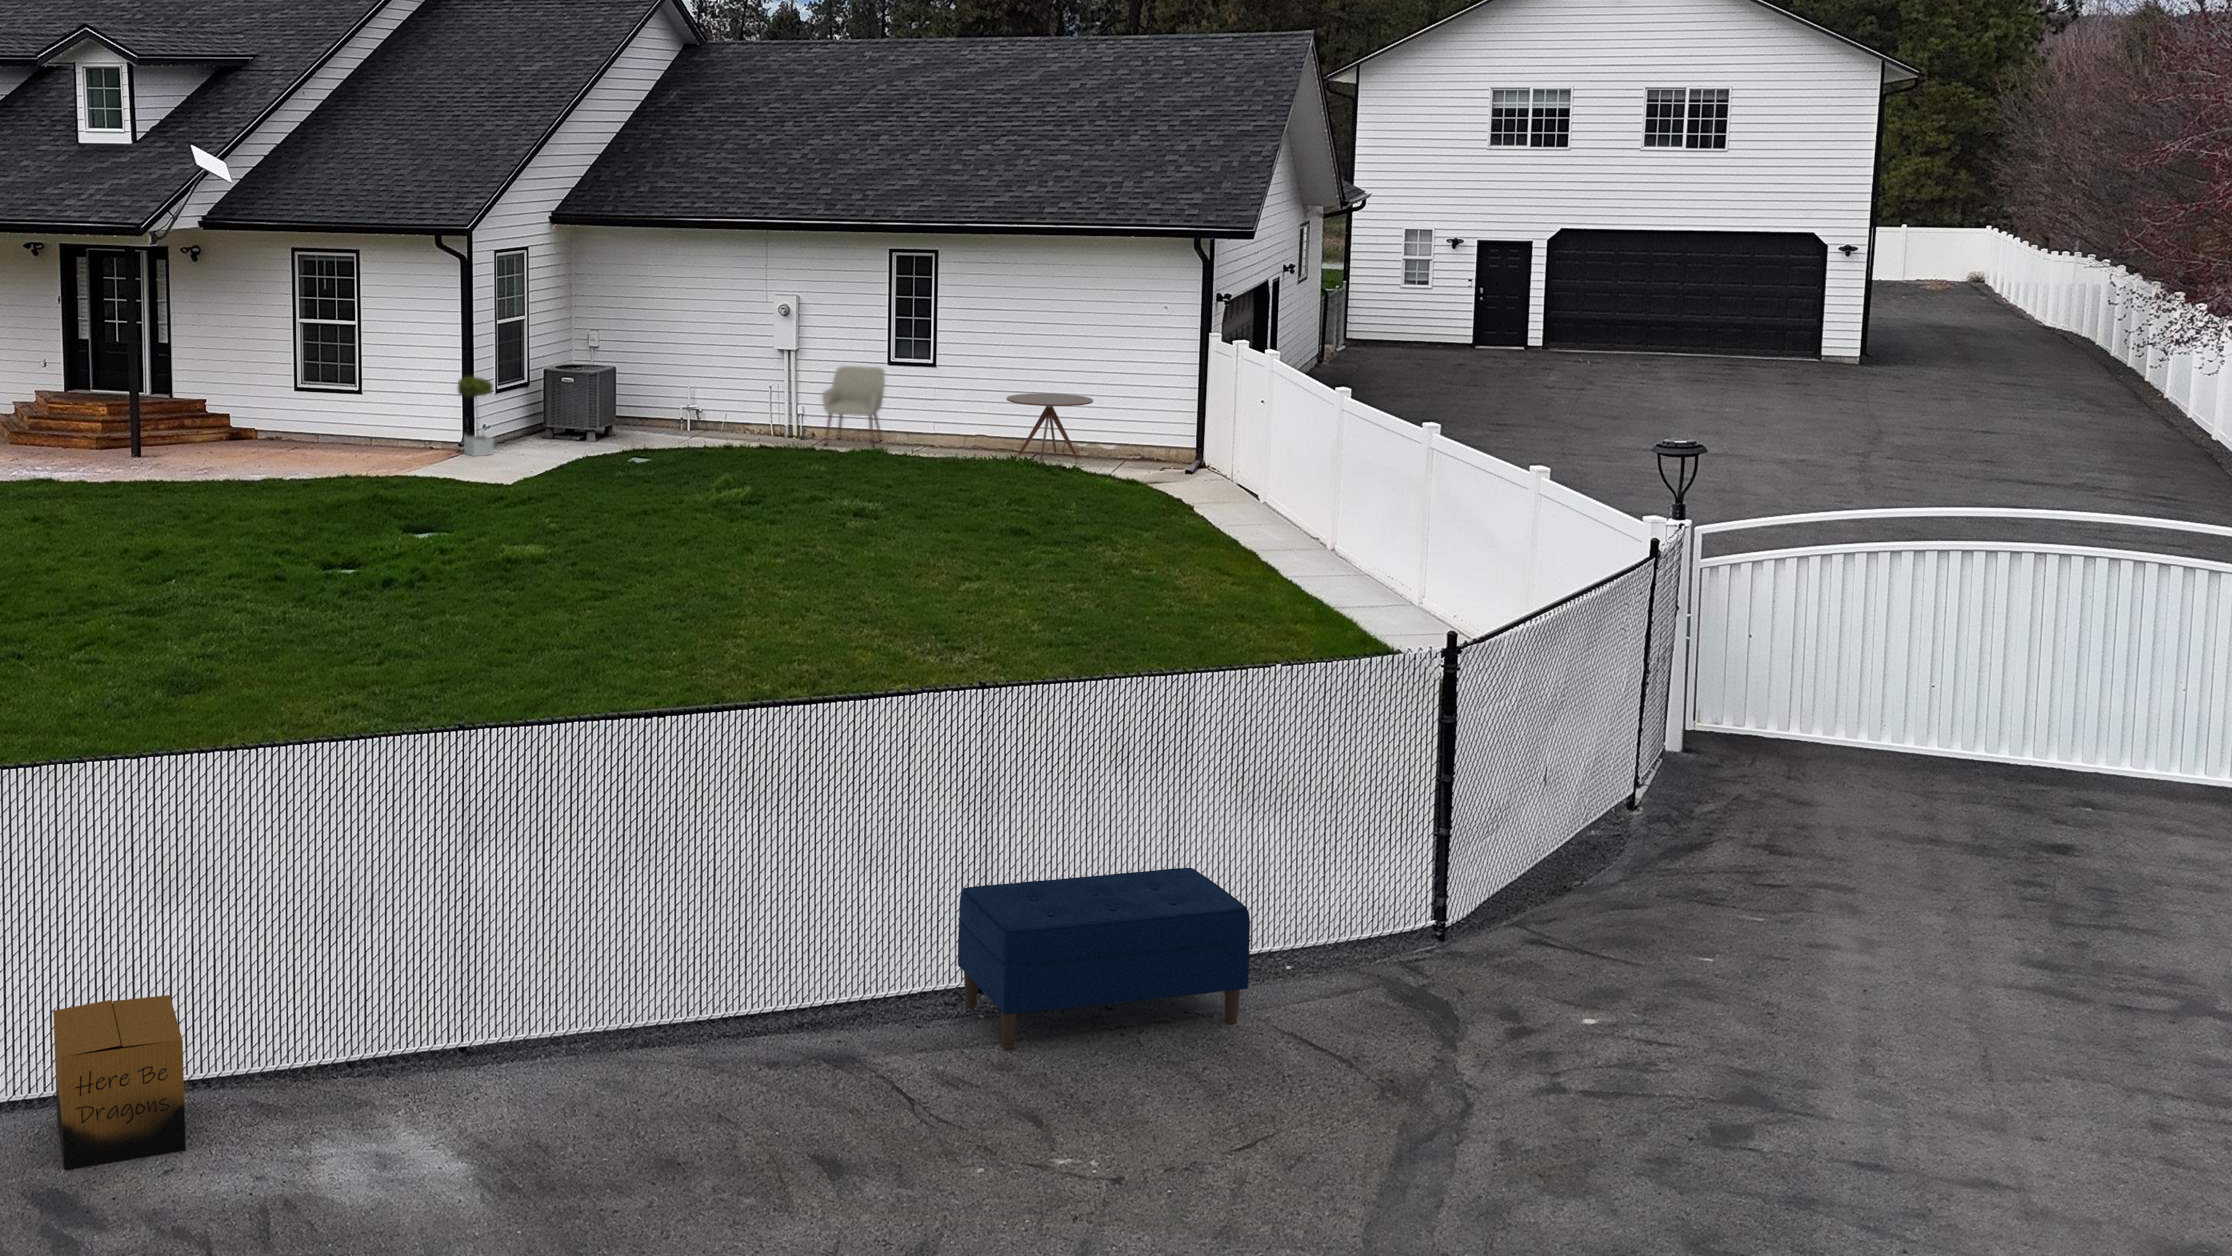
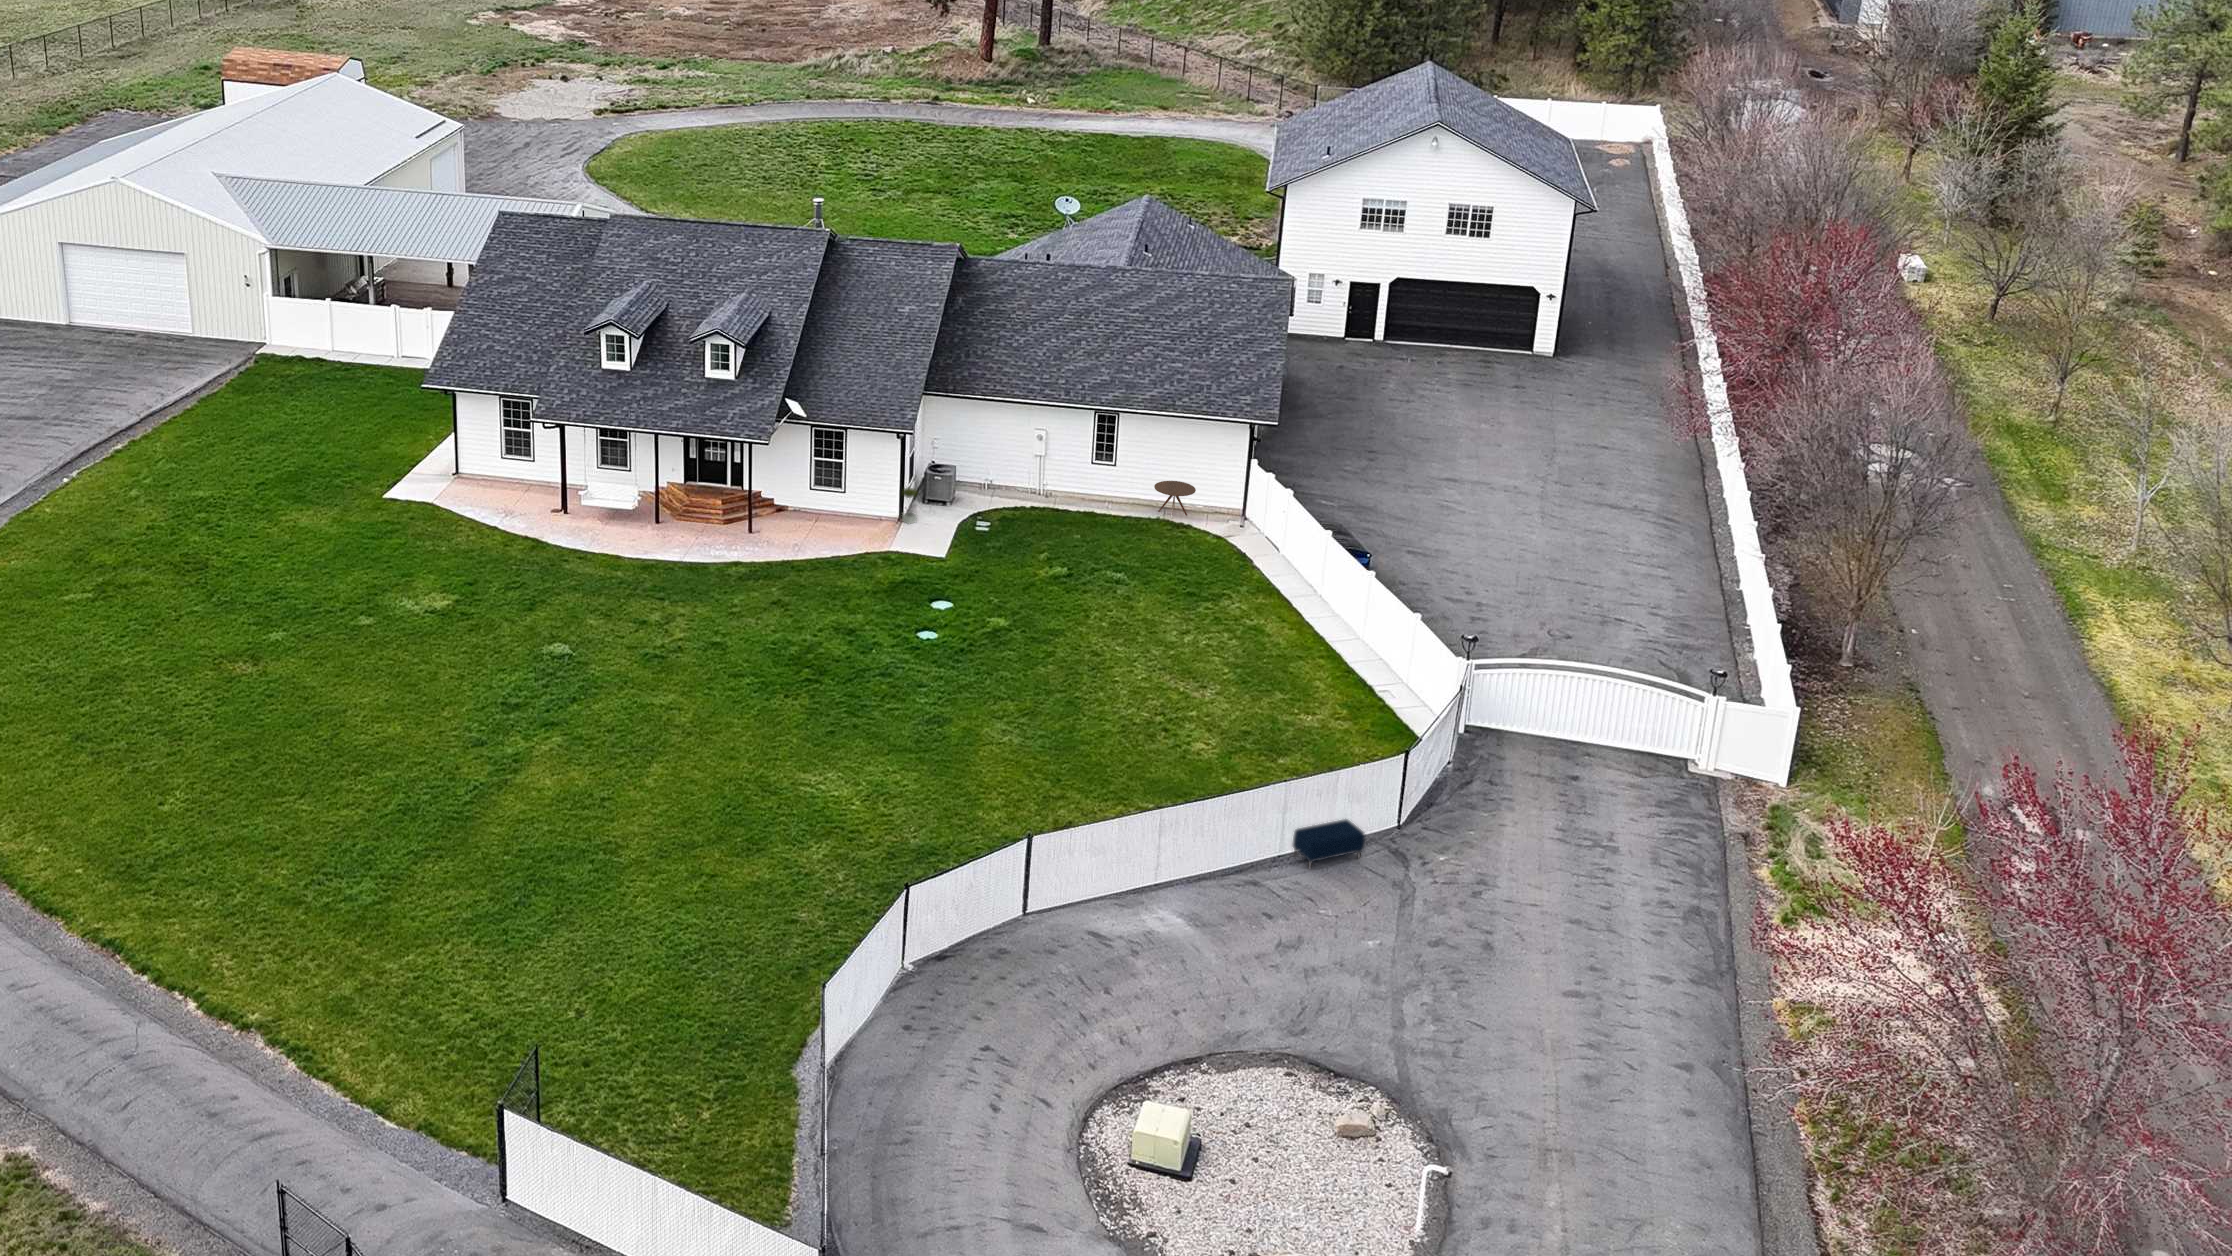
chair: present [822,366,885,447] -> none [1062,463,1090,506]
cardboard box: present [53,995,186,1170] -> none [1108,870,1147,911]

